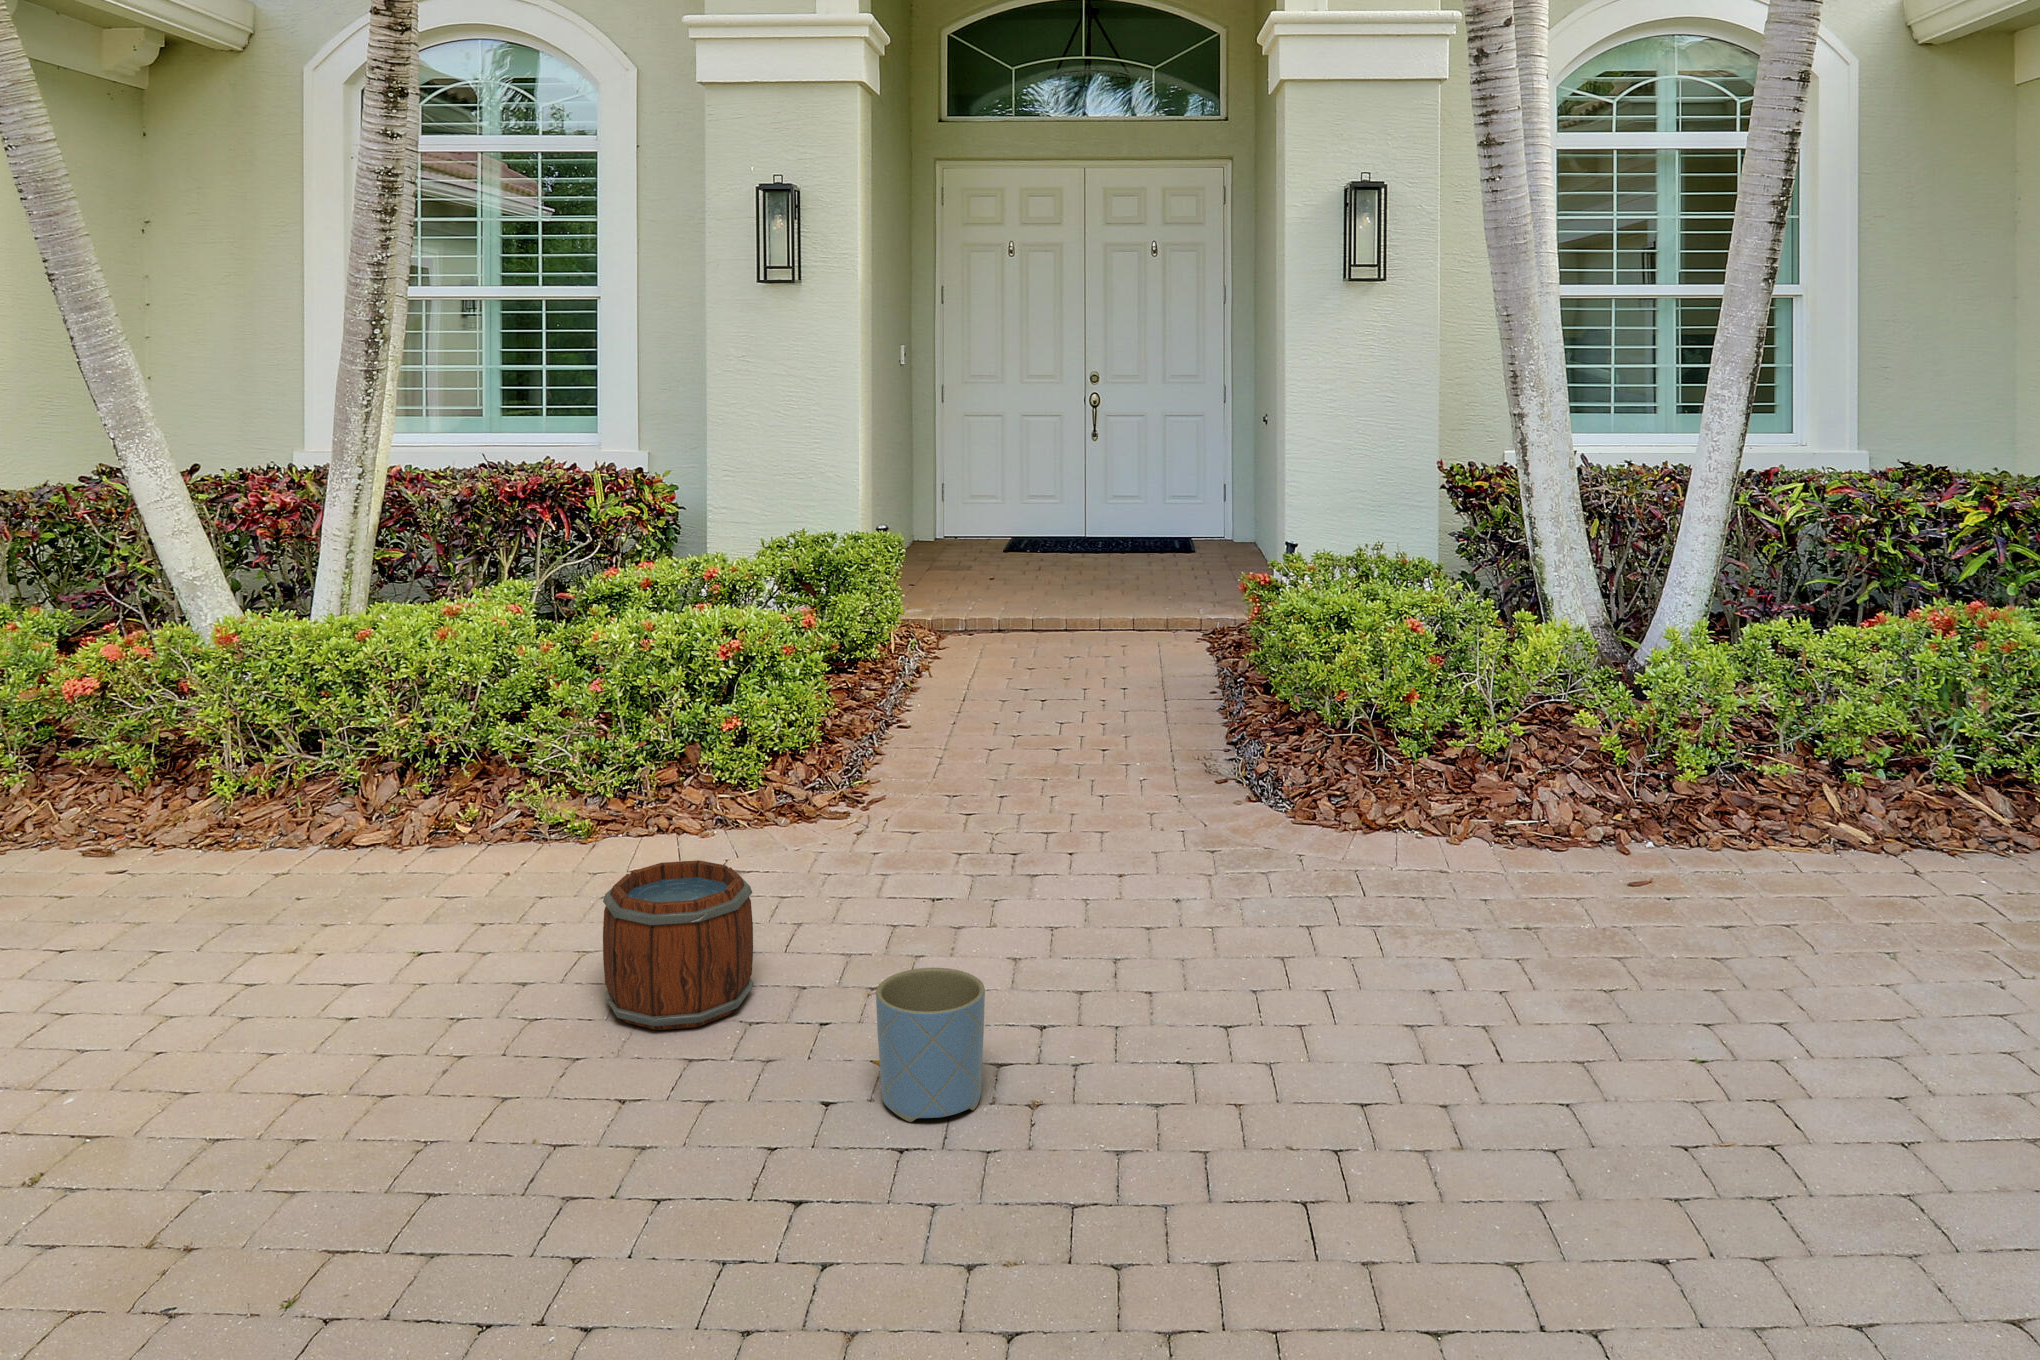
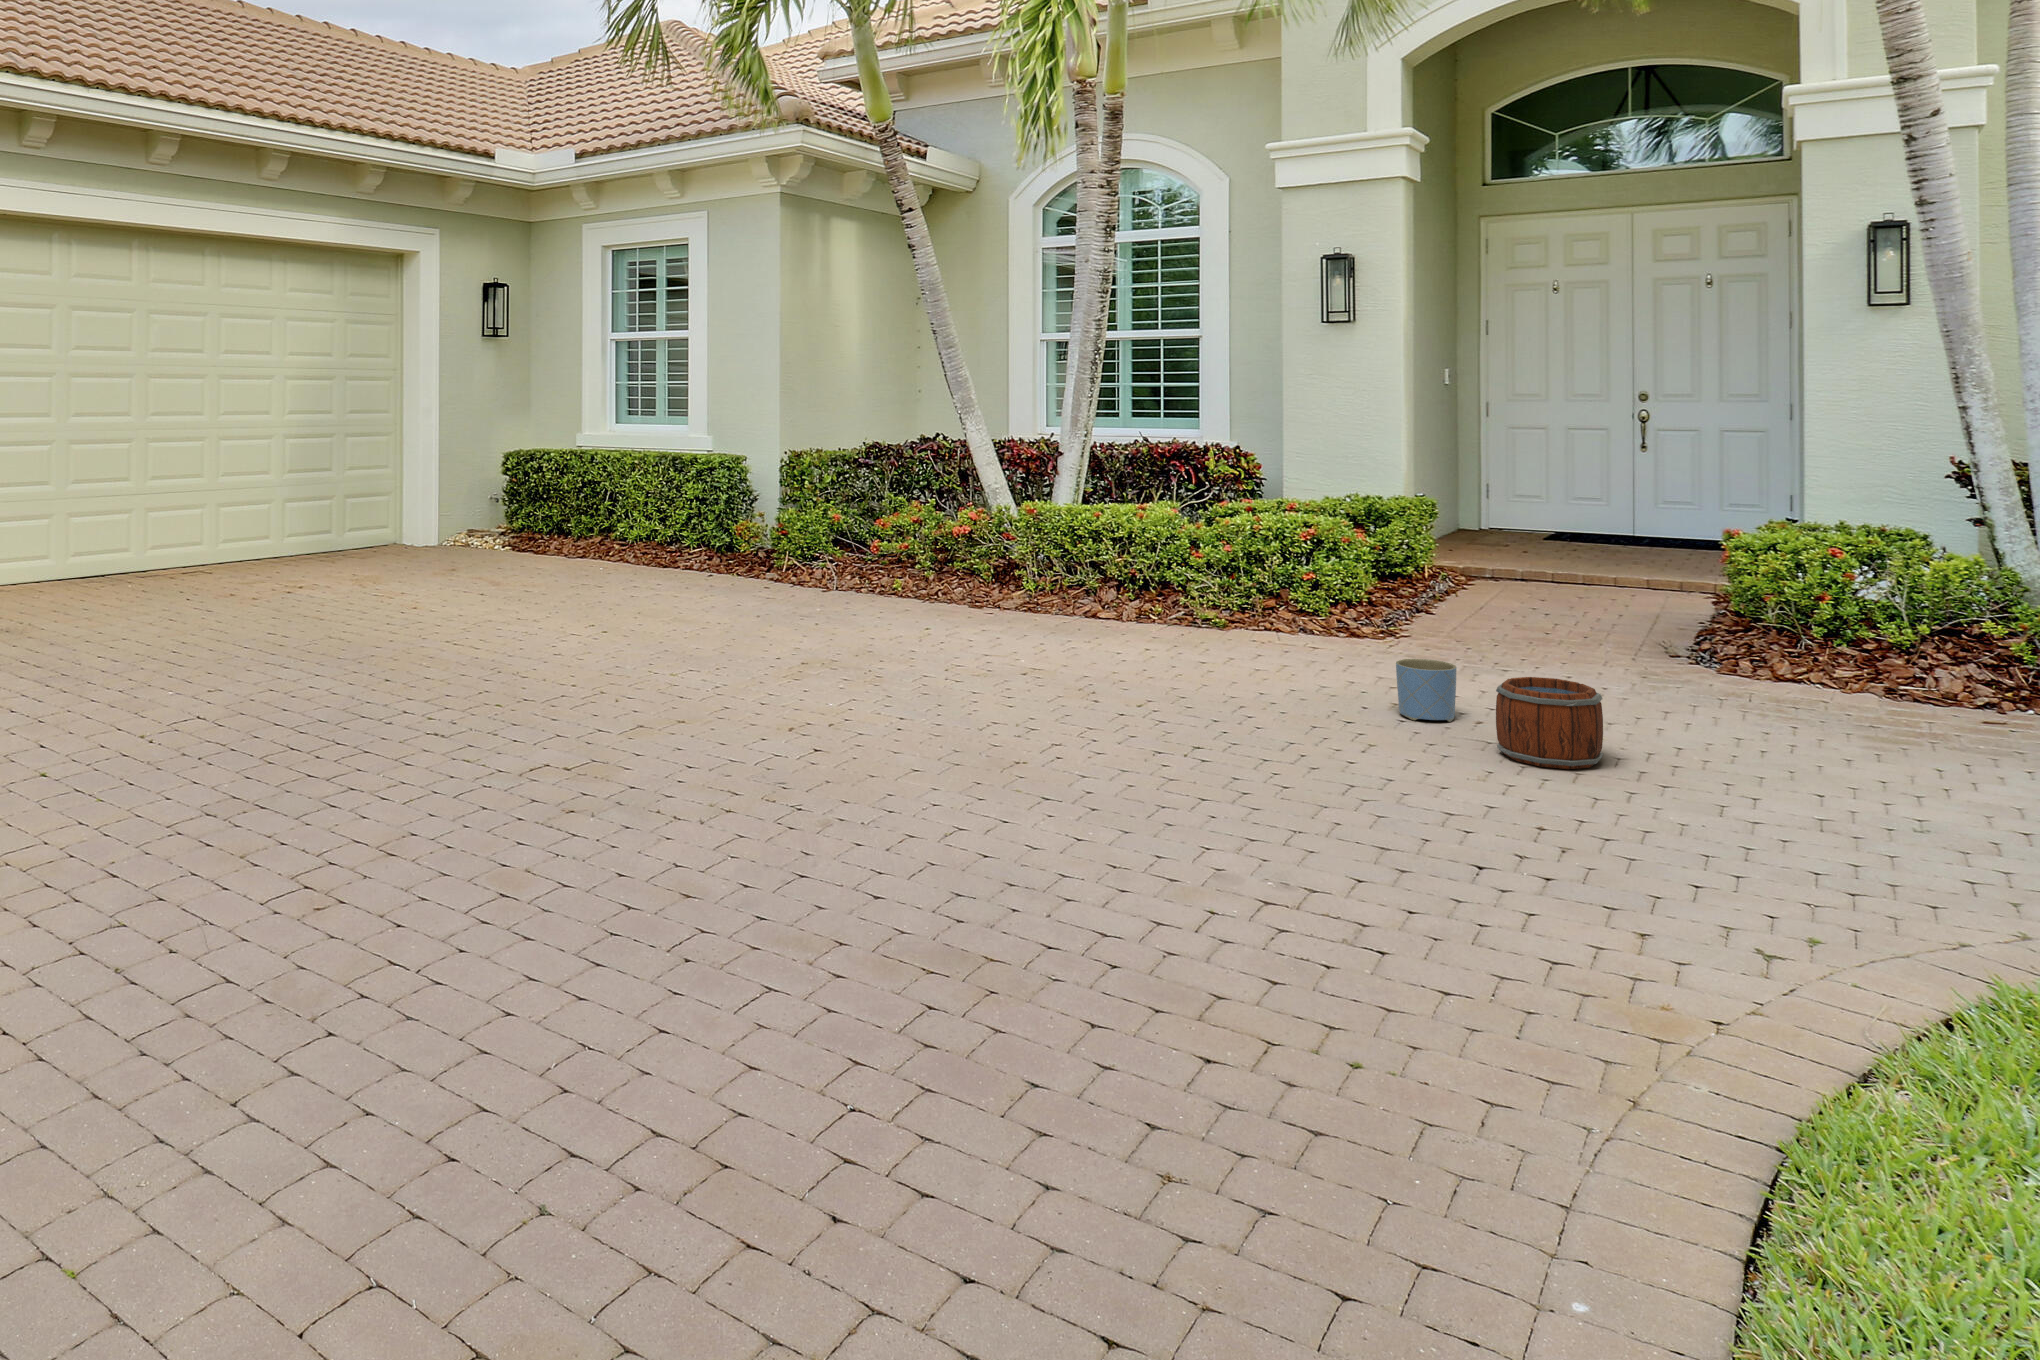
bucket: present [603,860,754,1030] -> present [1496,677,1603,769]

